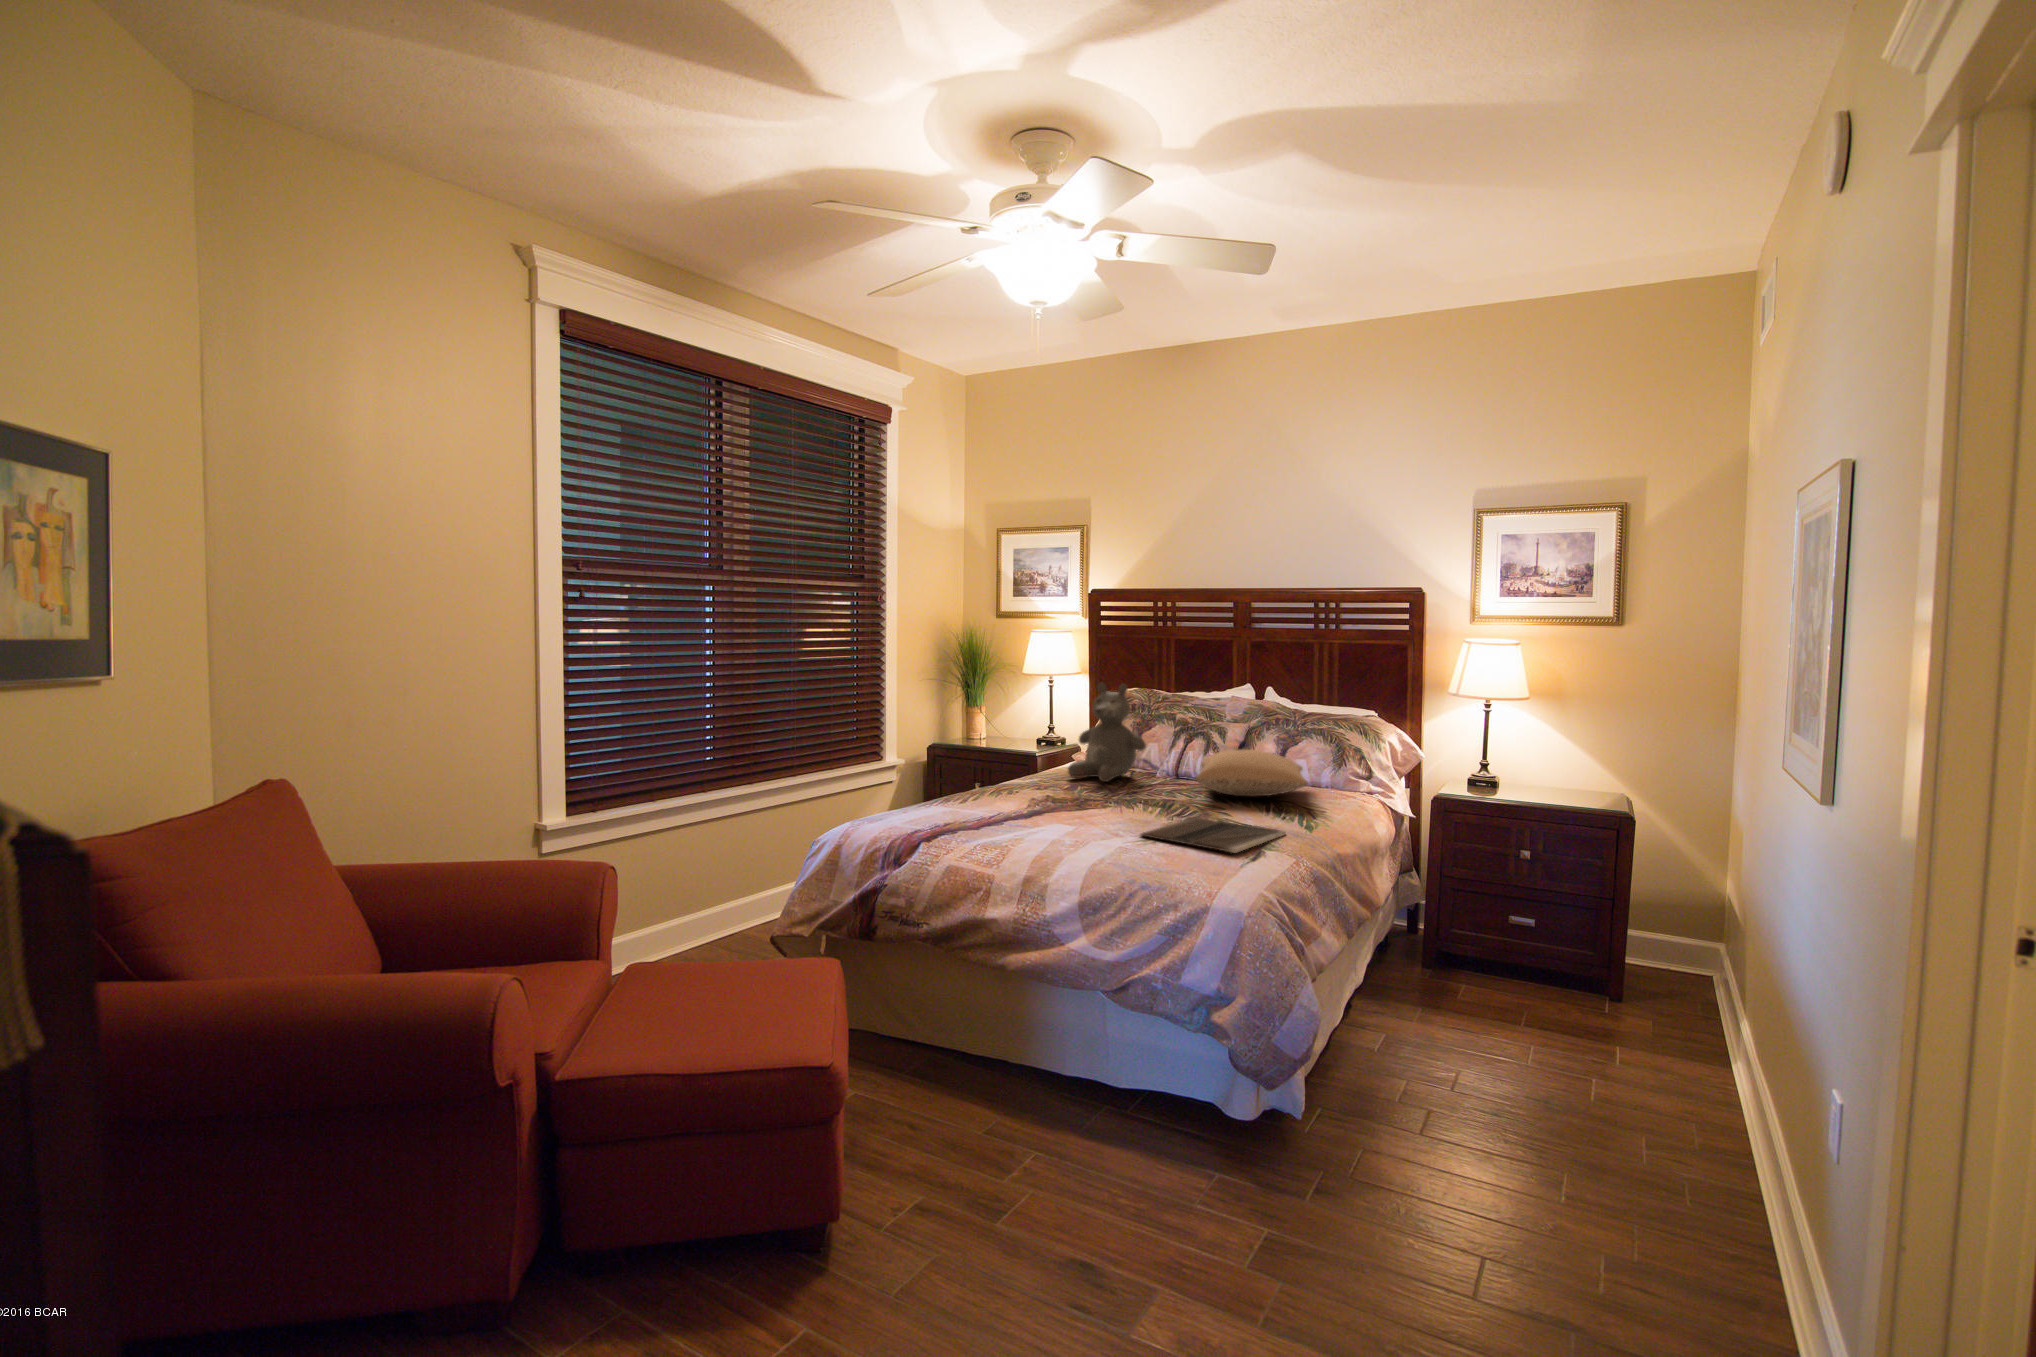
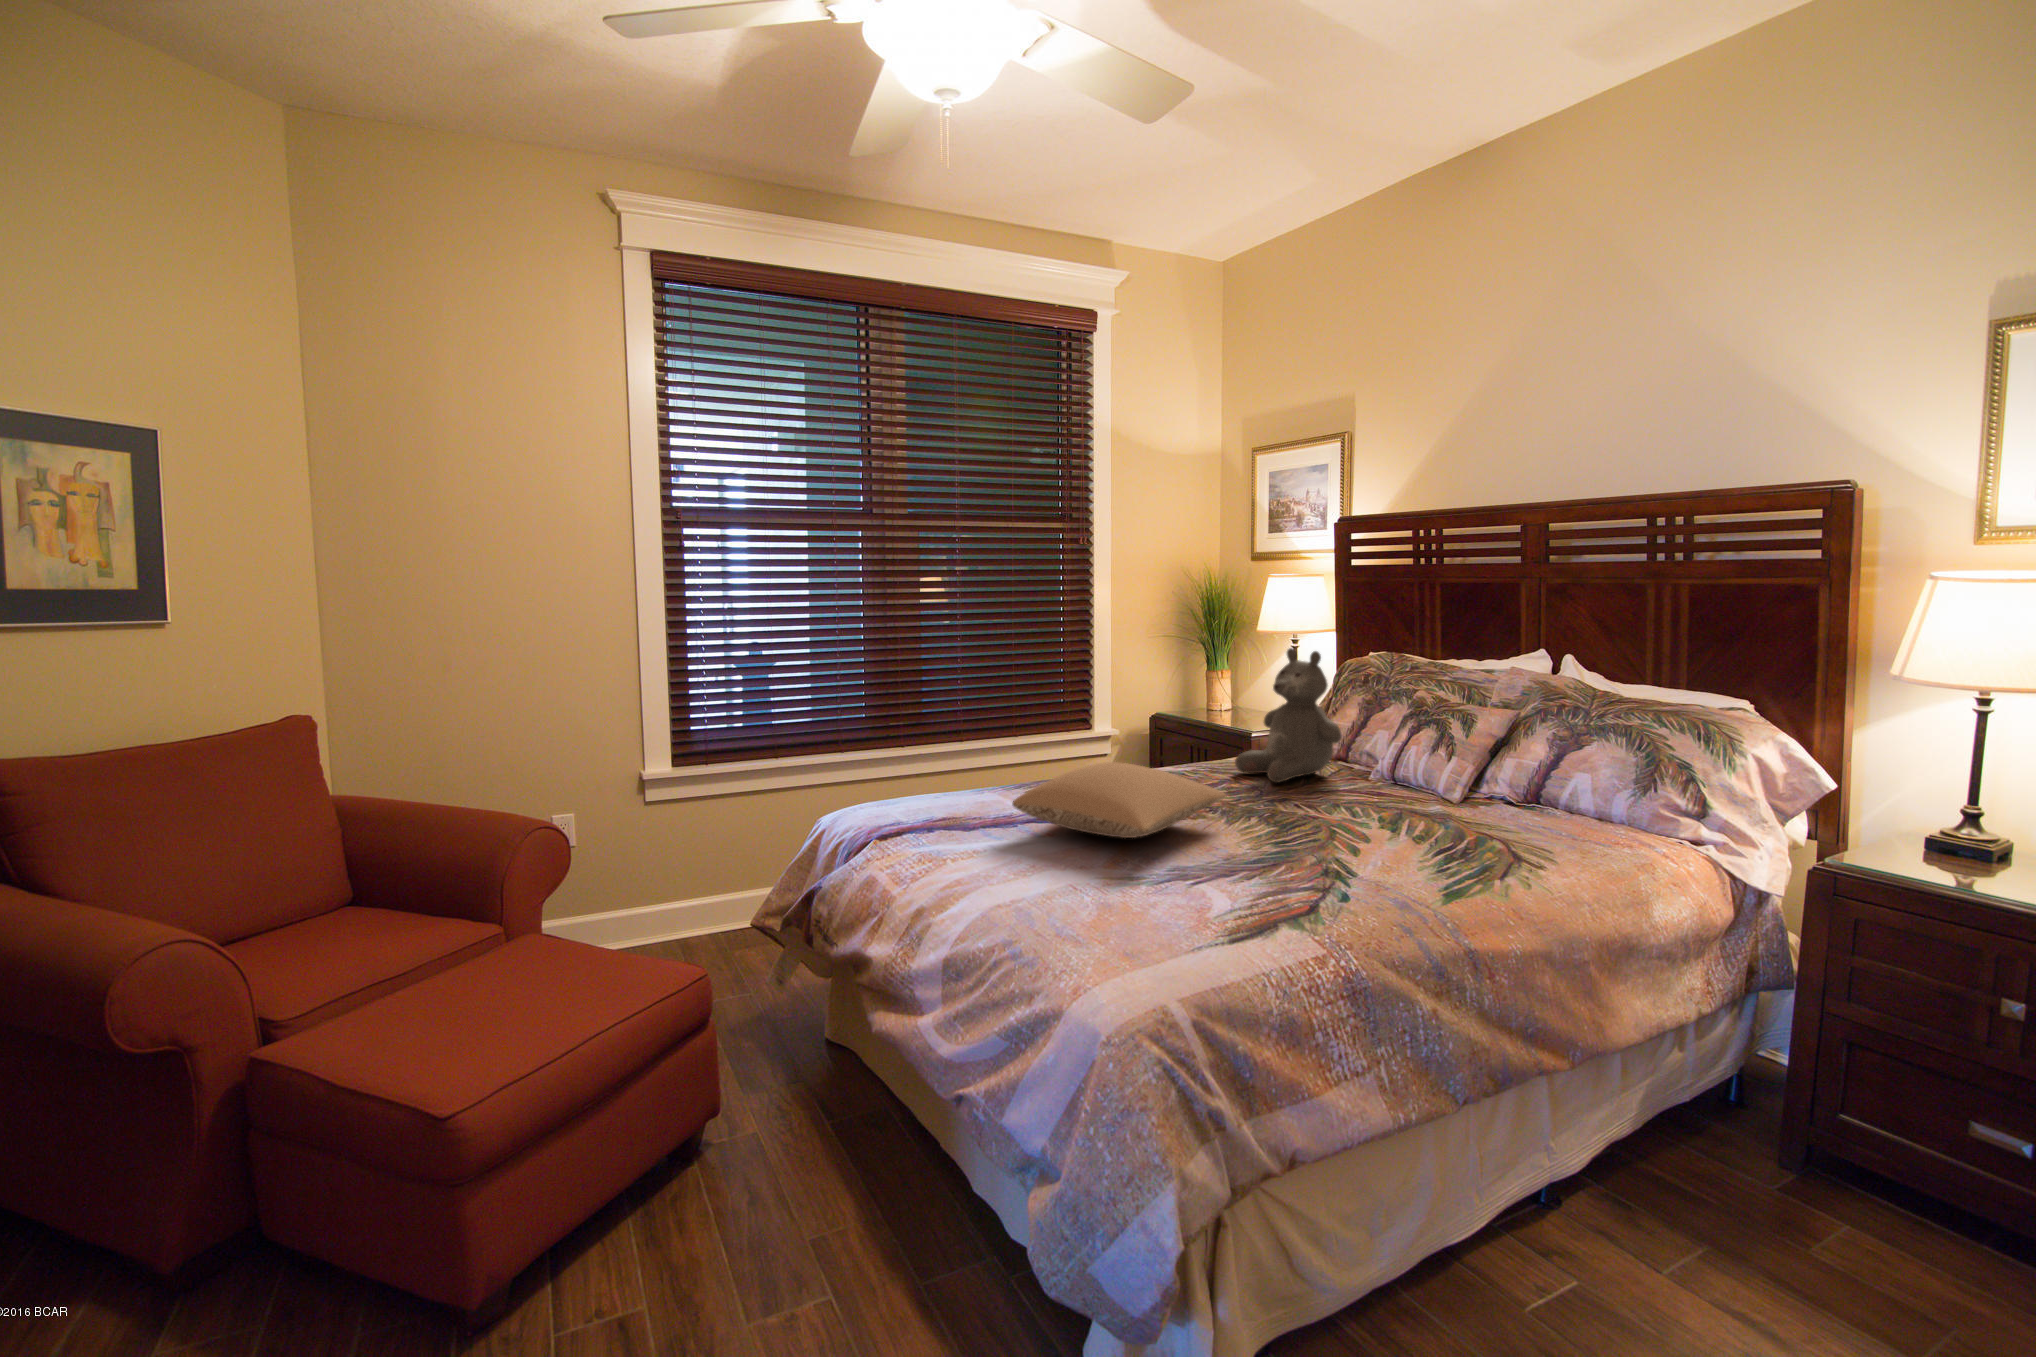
pillow: present [1196,750,1309,796] -> present [1012,762,1226,838]
laptop: present [1140,818,1286,853] -> none [1221,855,1457,931]

